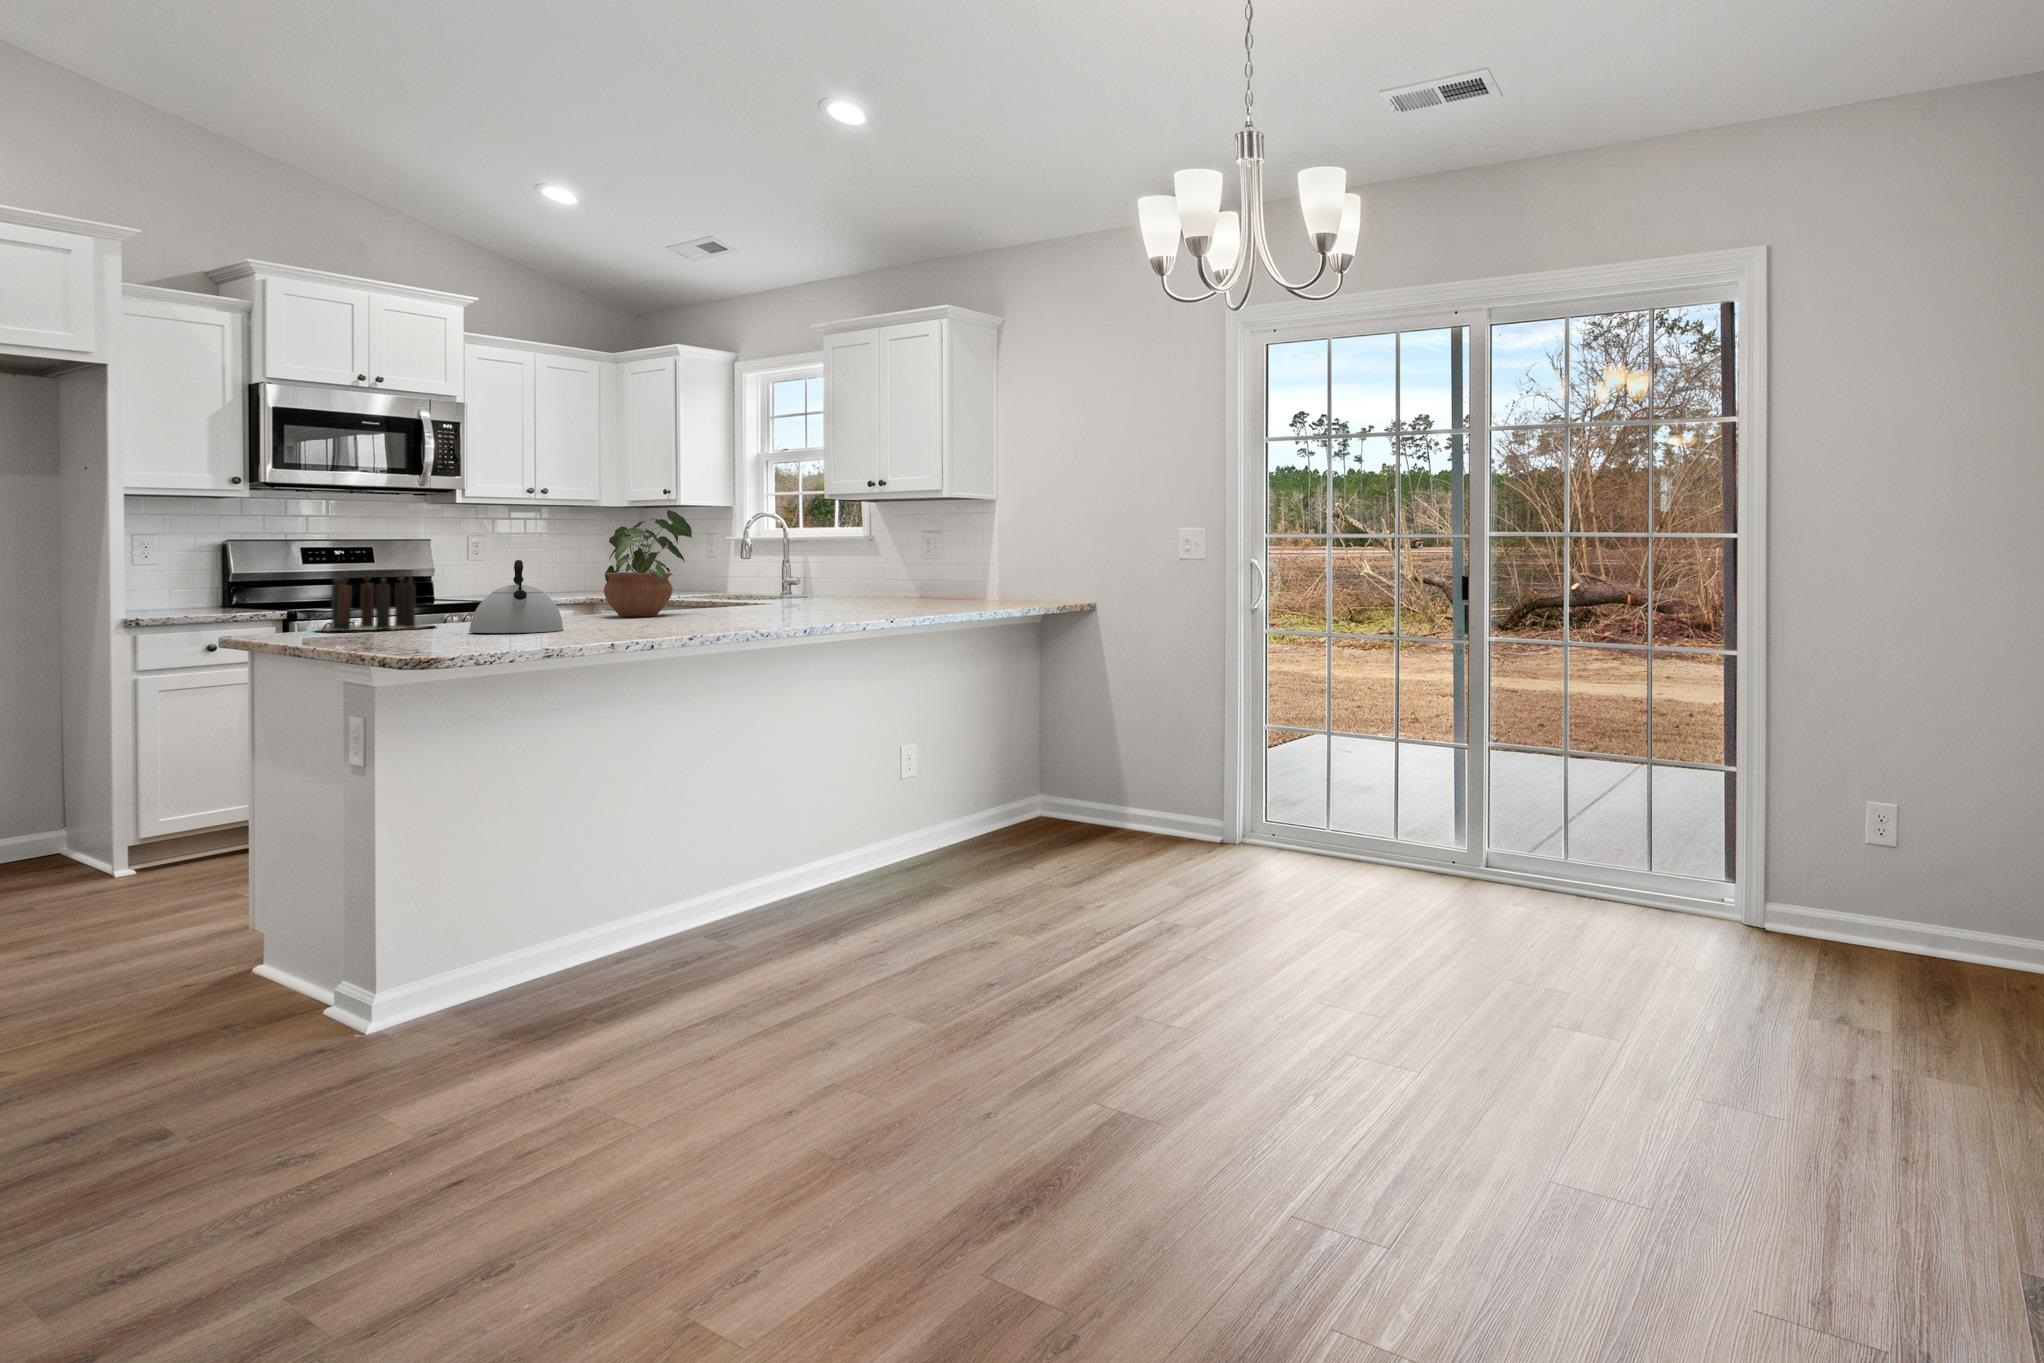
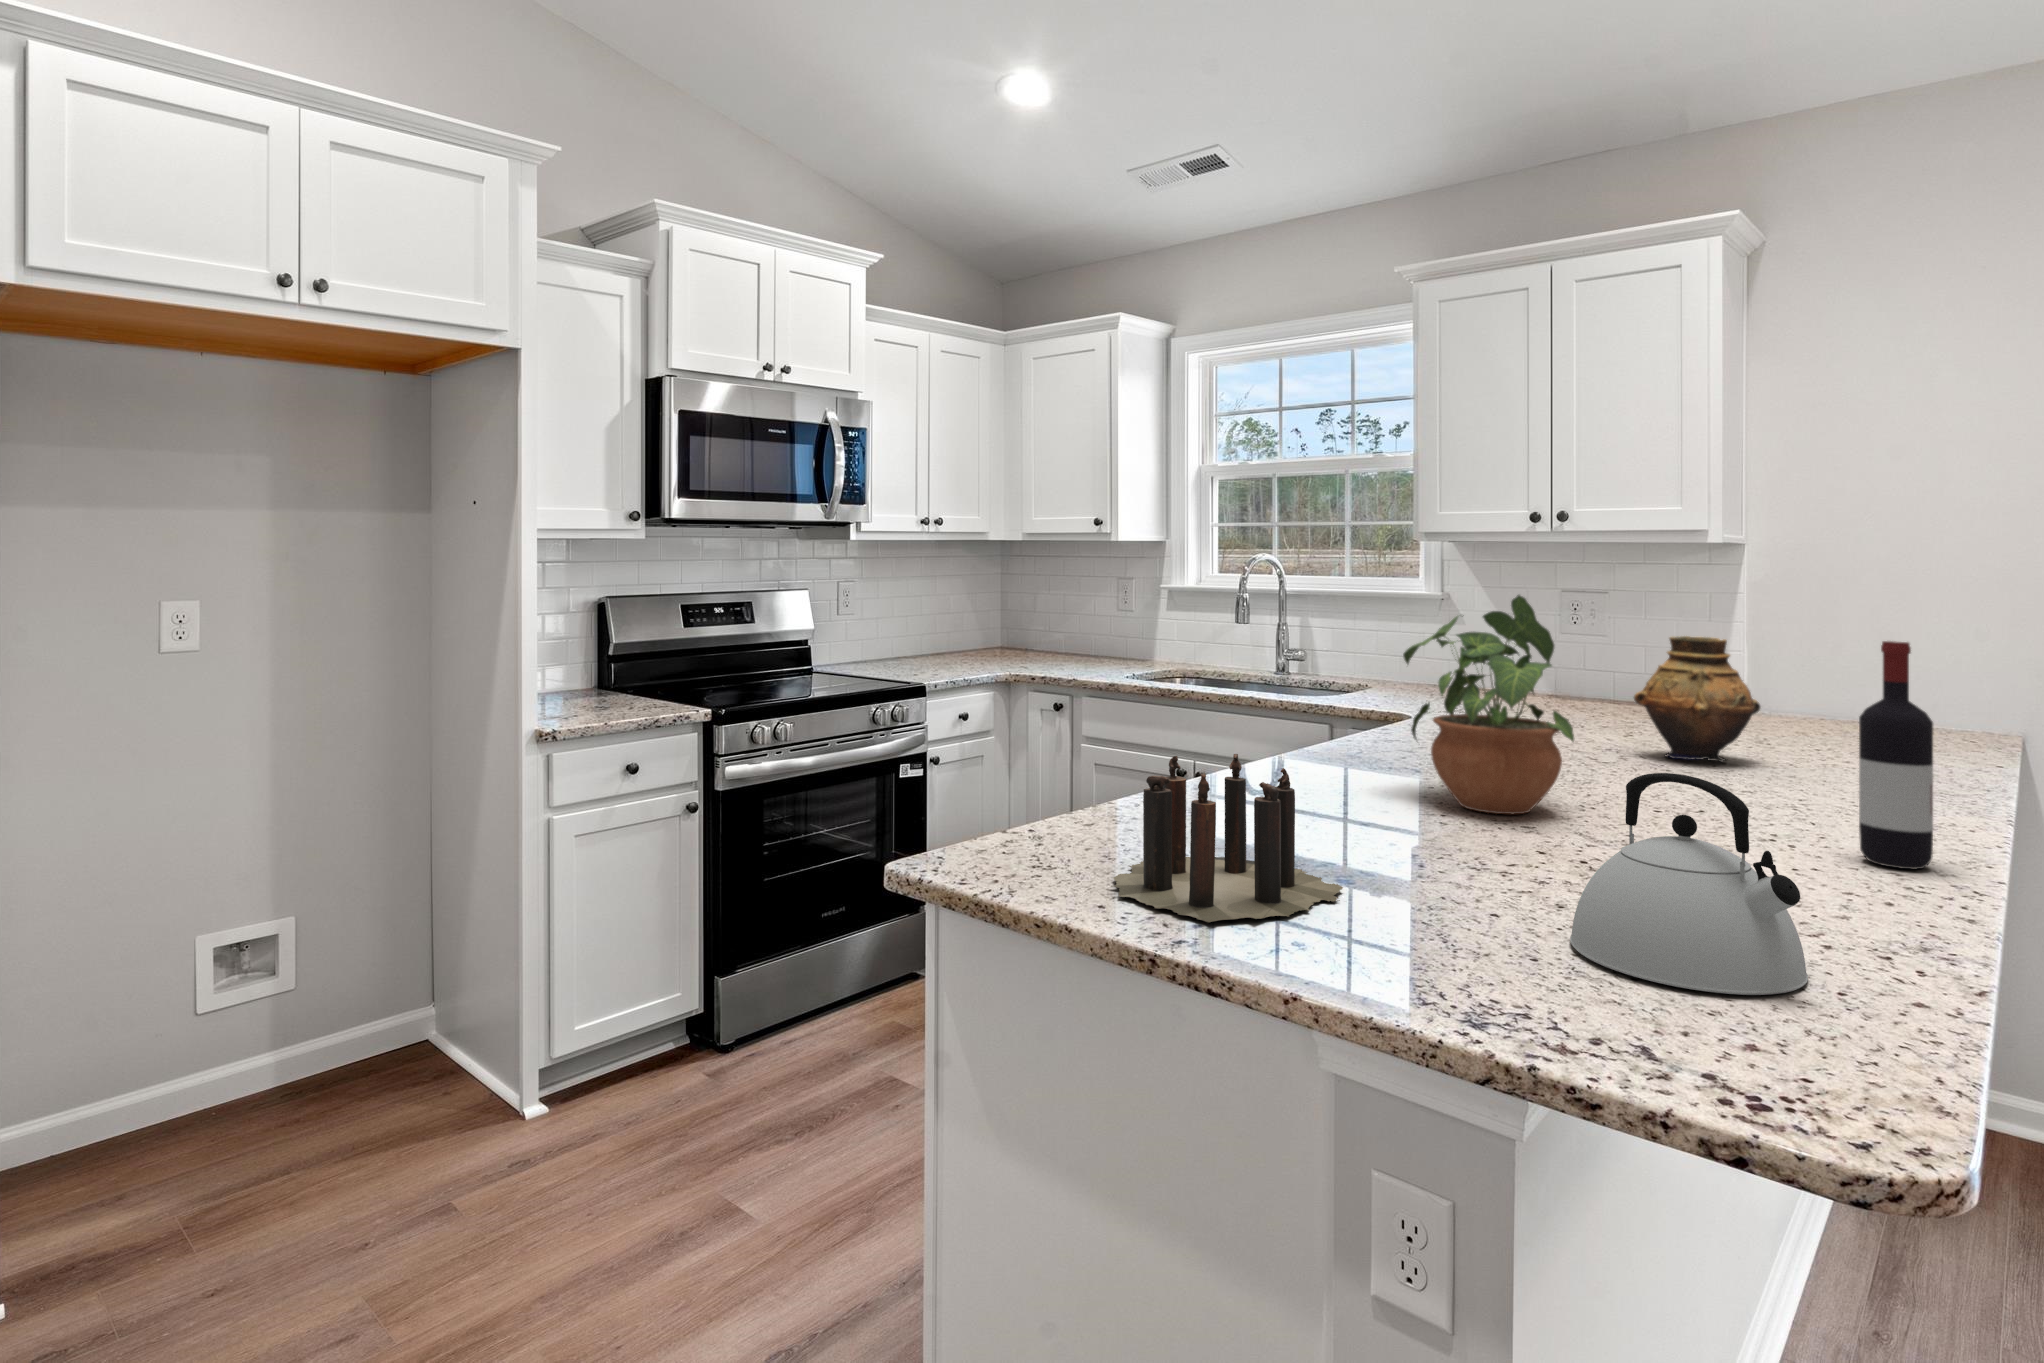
wine bottle: none [739,521,768,620] -> present [1859,641,1933,869]
vase: none [823,540,884,606] -> present [1634,636,1760,762]

